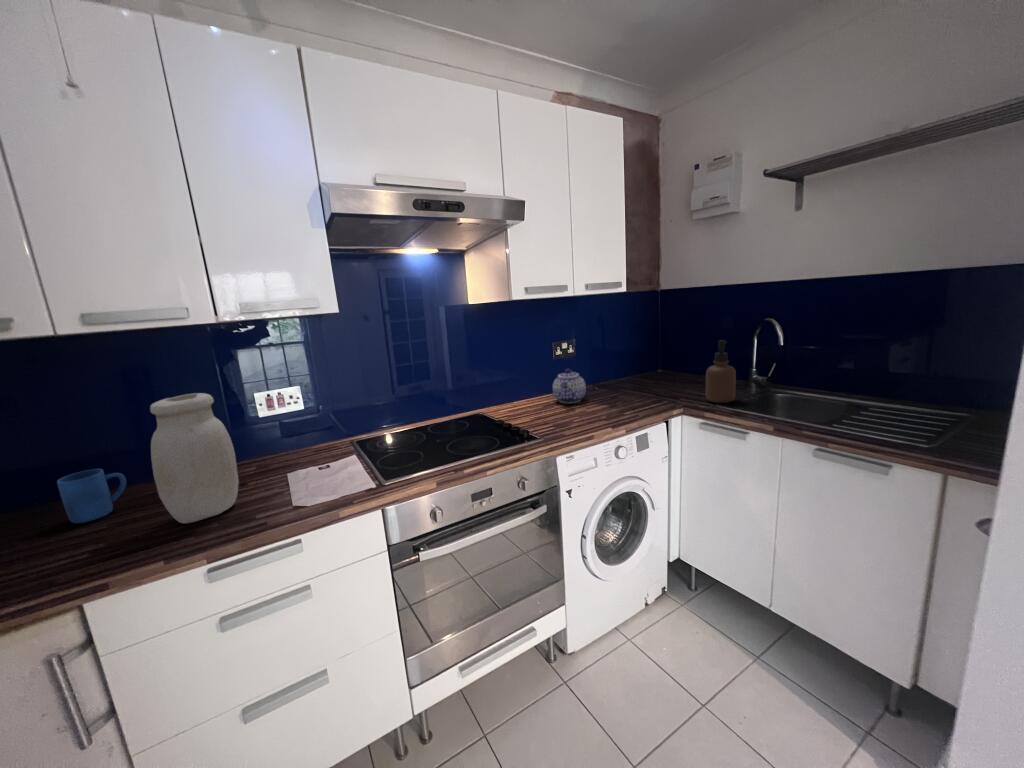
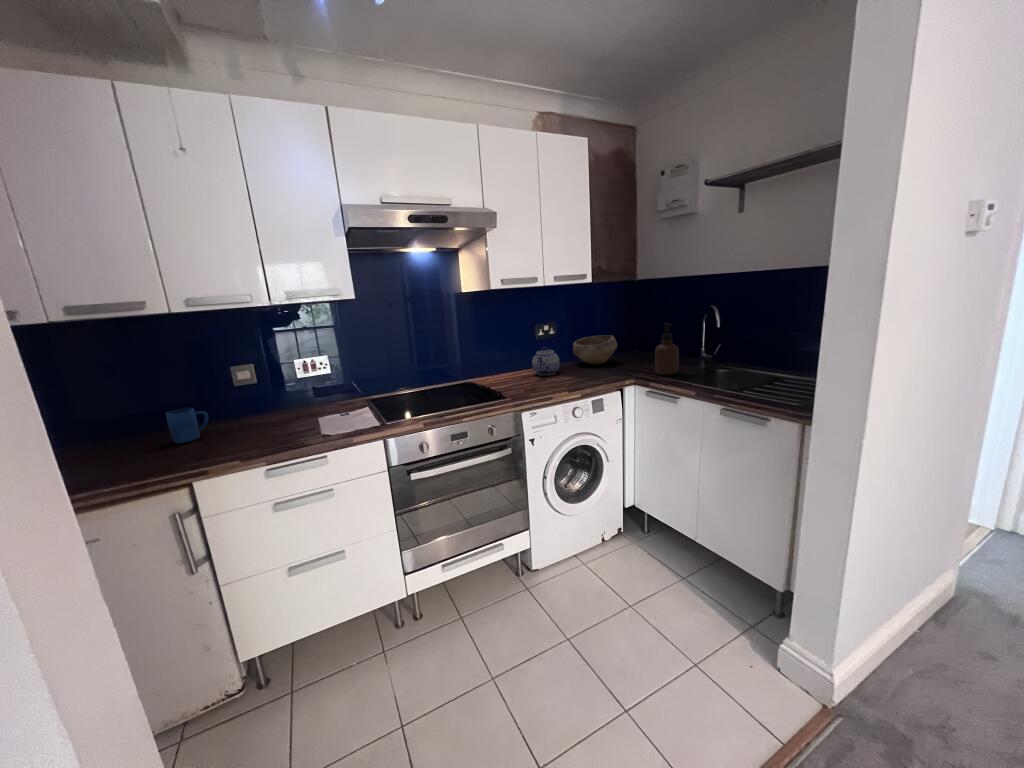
bowl: none [596,354,648,388] -> present [573,336,617,365]
jar: present [150,393,239,523] -> none [228,355,285,443]

